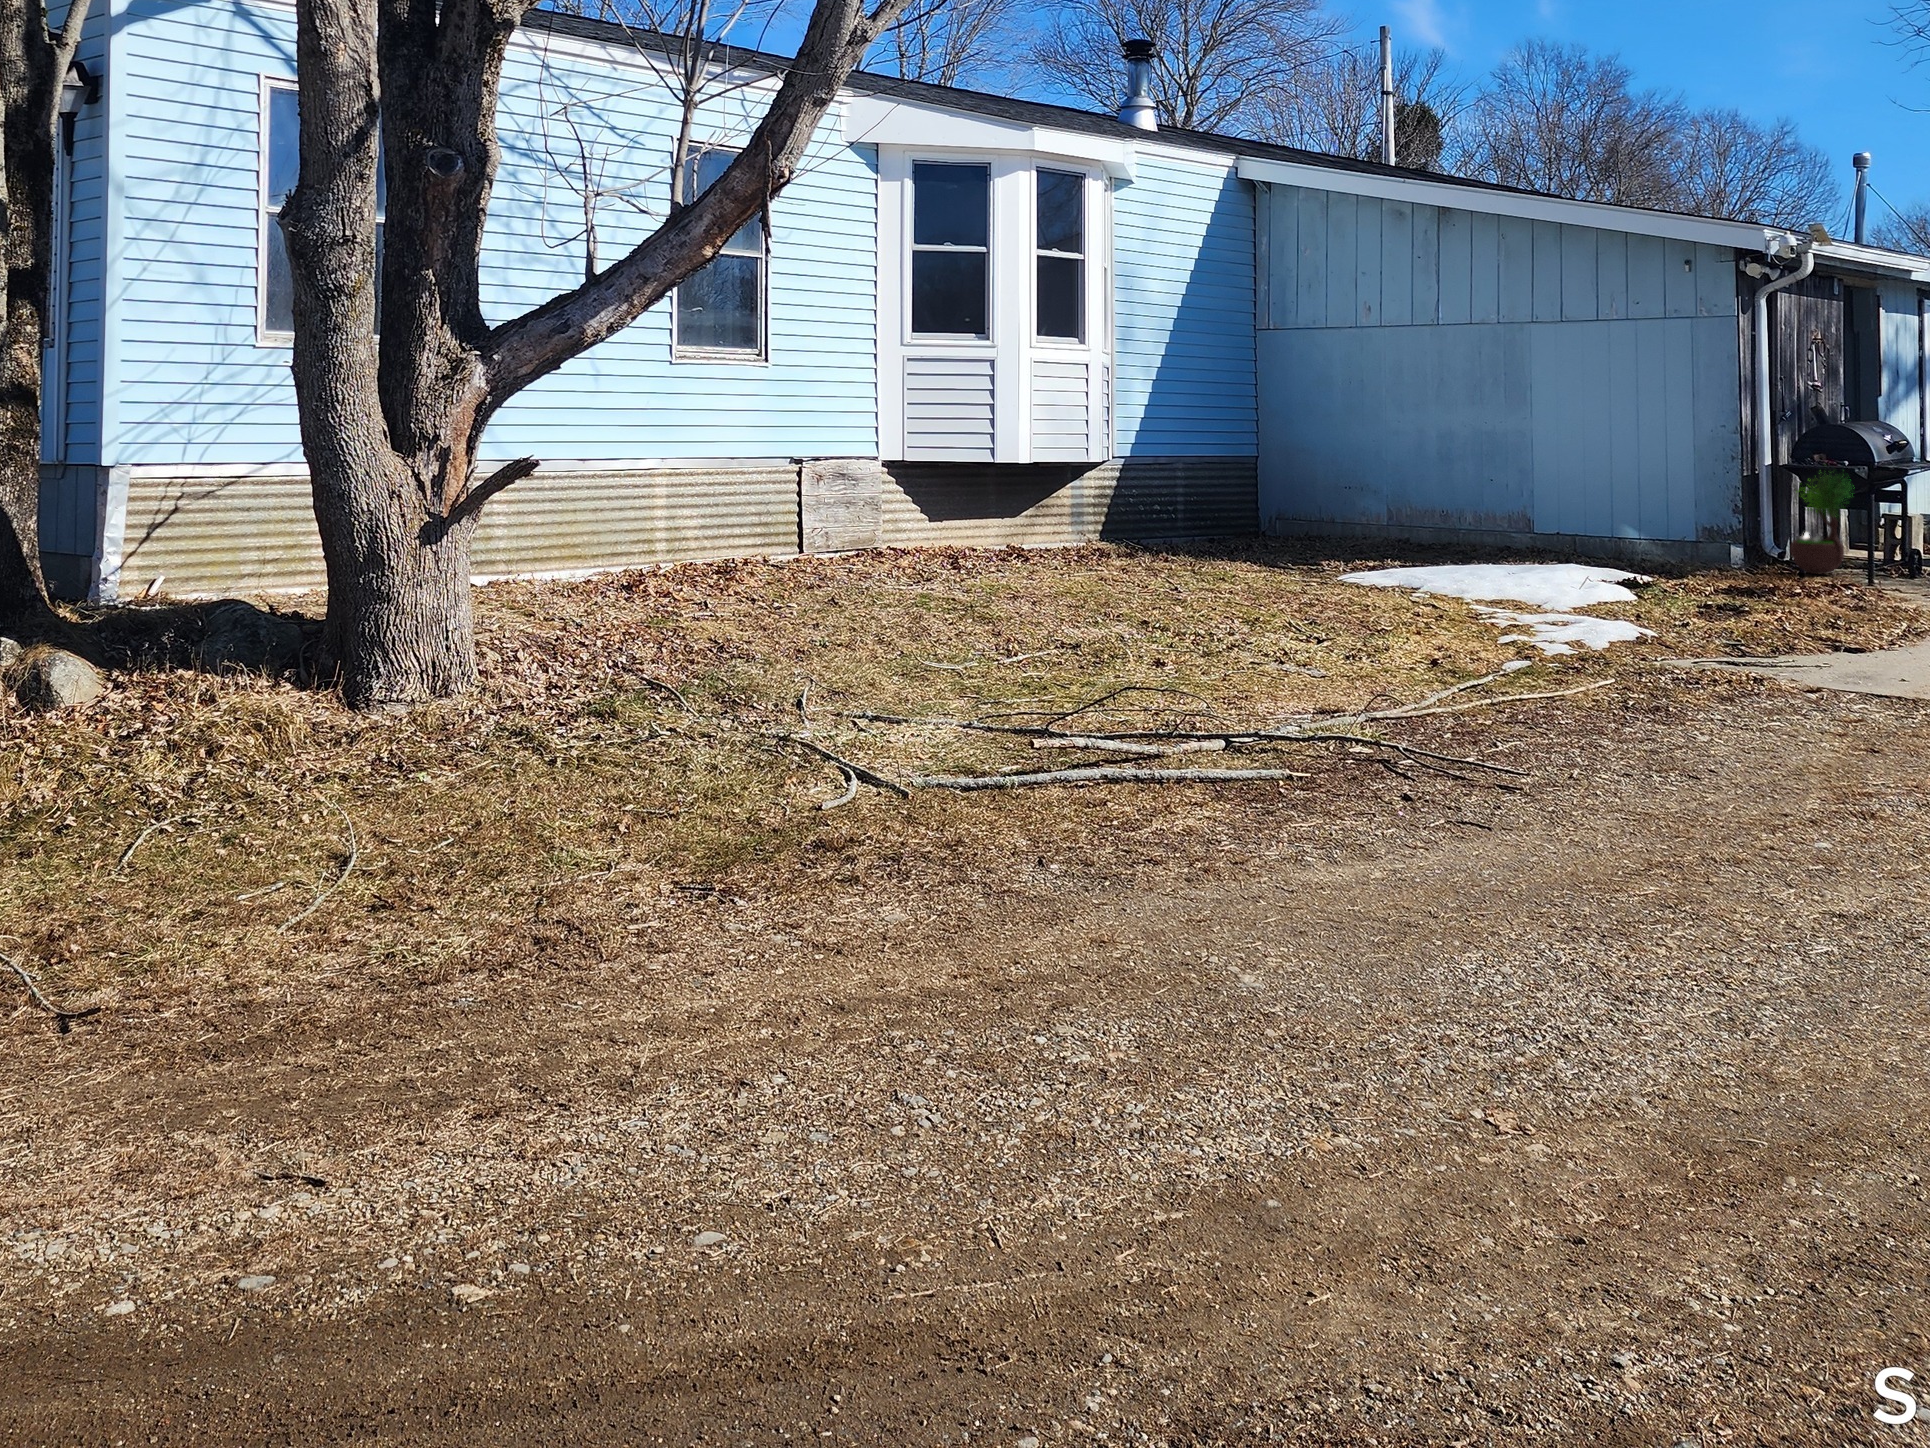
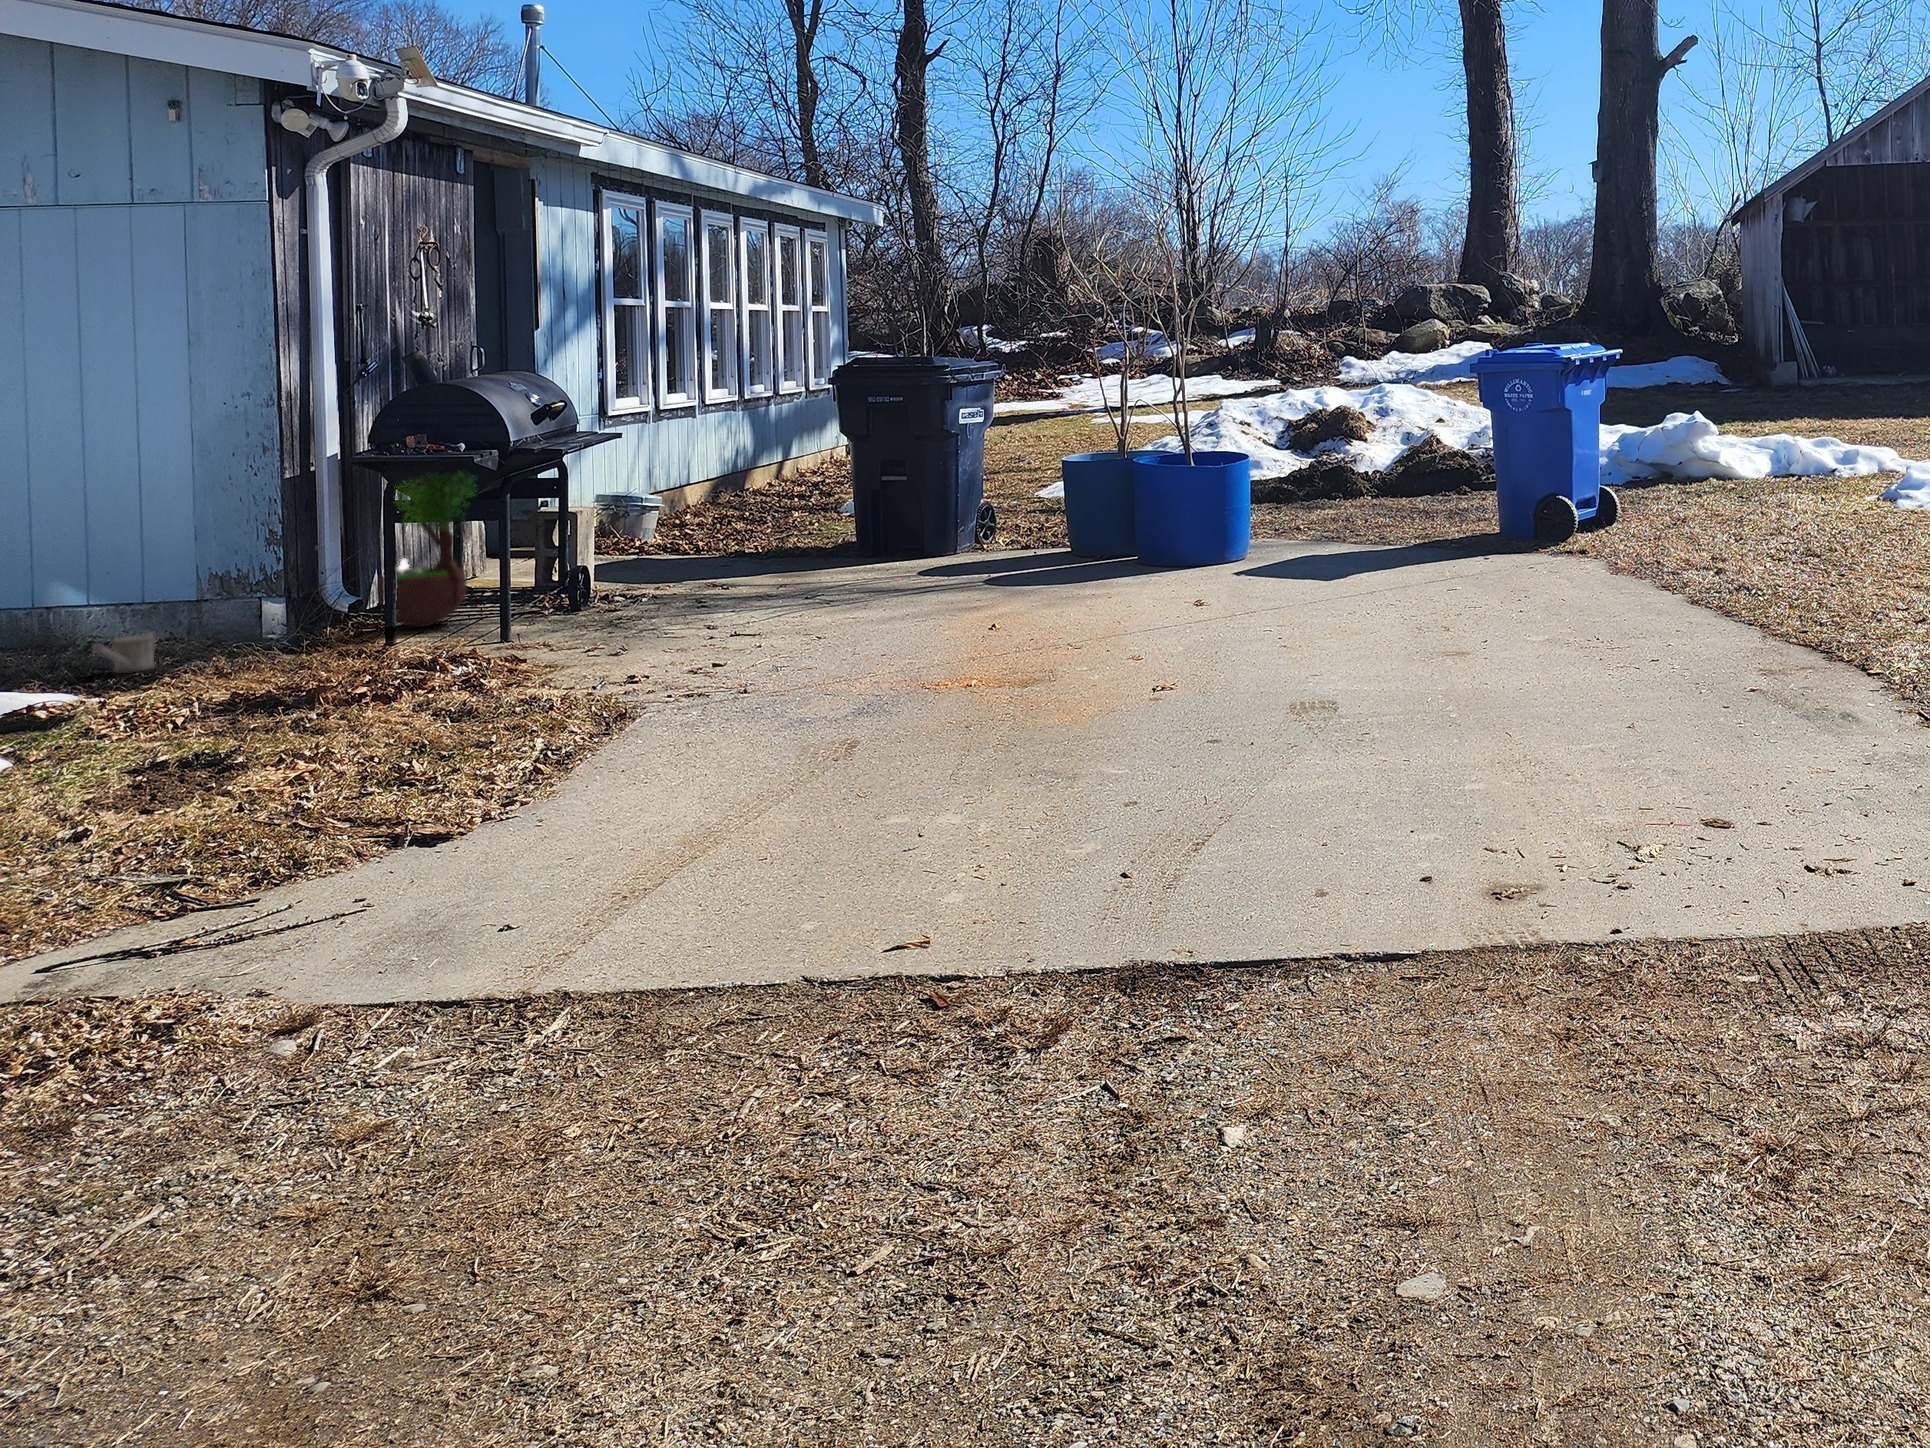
watering can: none [1647,554,1674,573] -> present [92,632,156,673]

